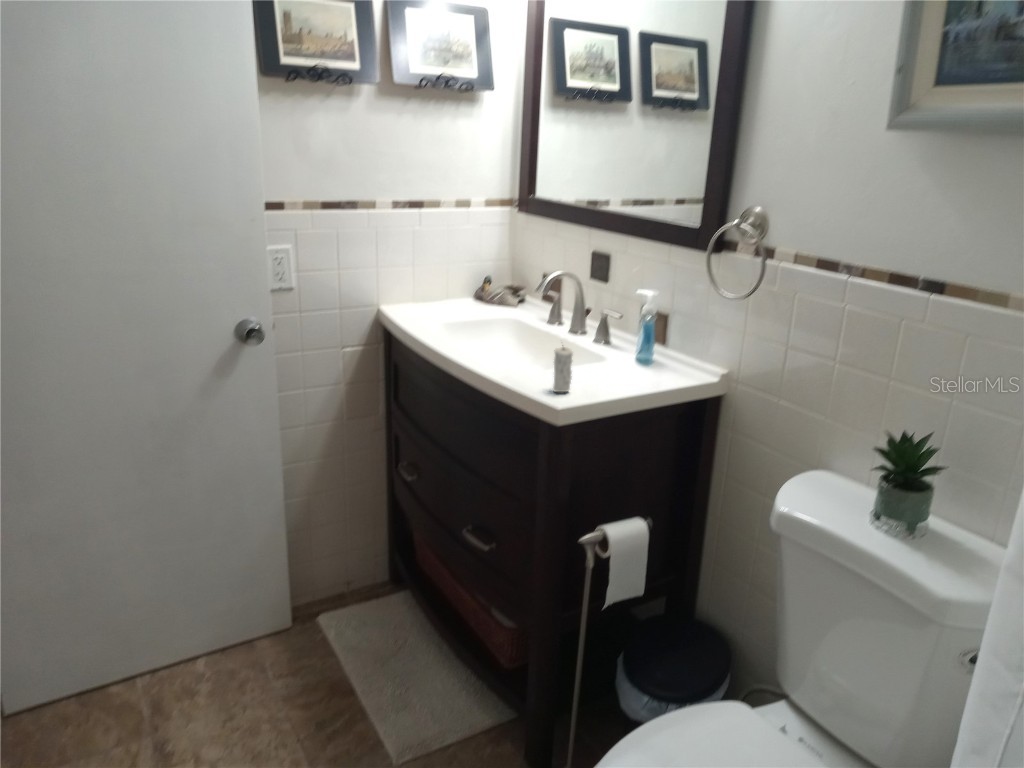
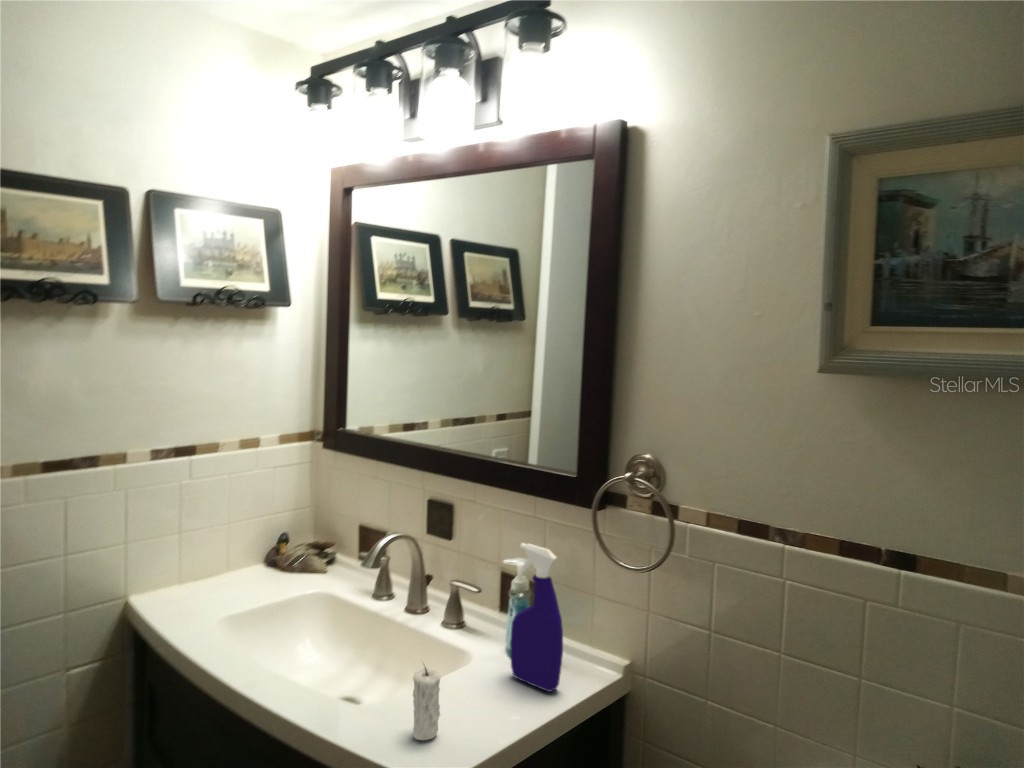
spray bottle: none [634,273,672,382] -> present [510,543,563,692]

